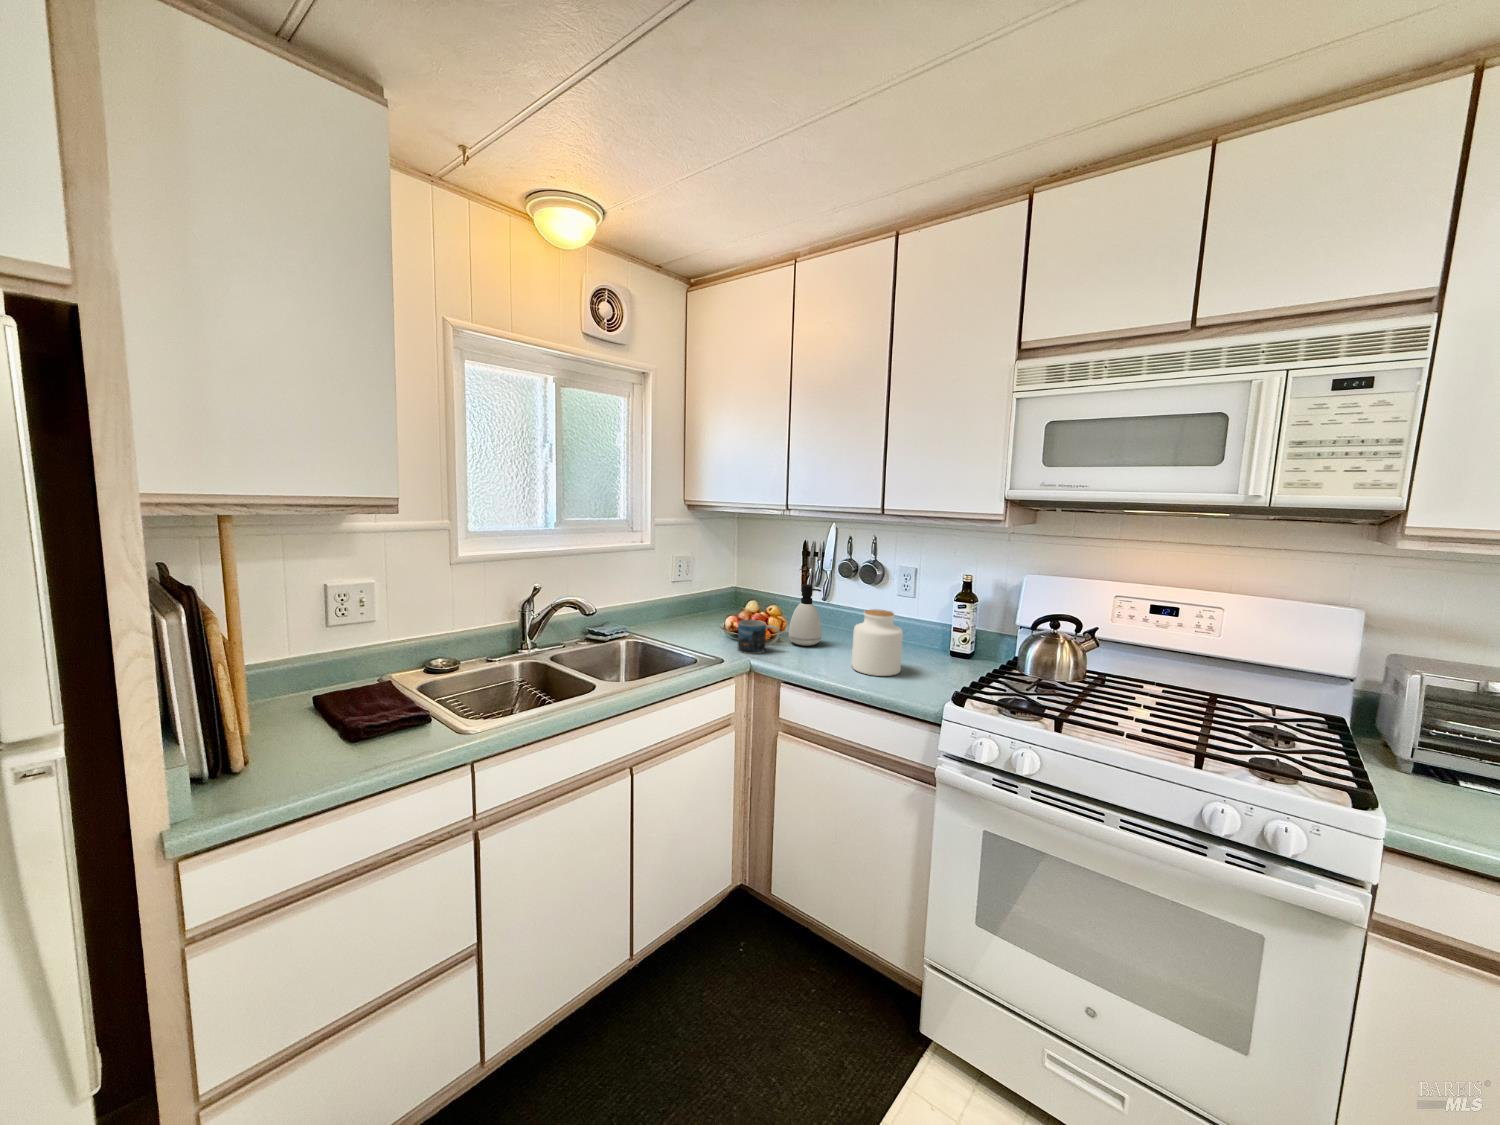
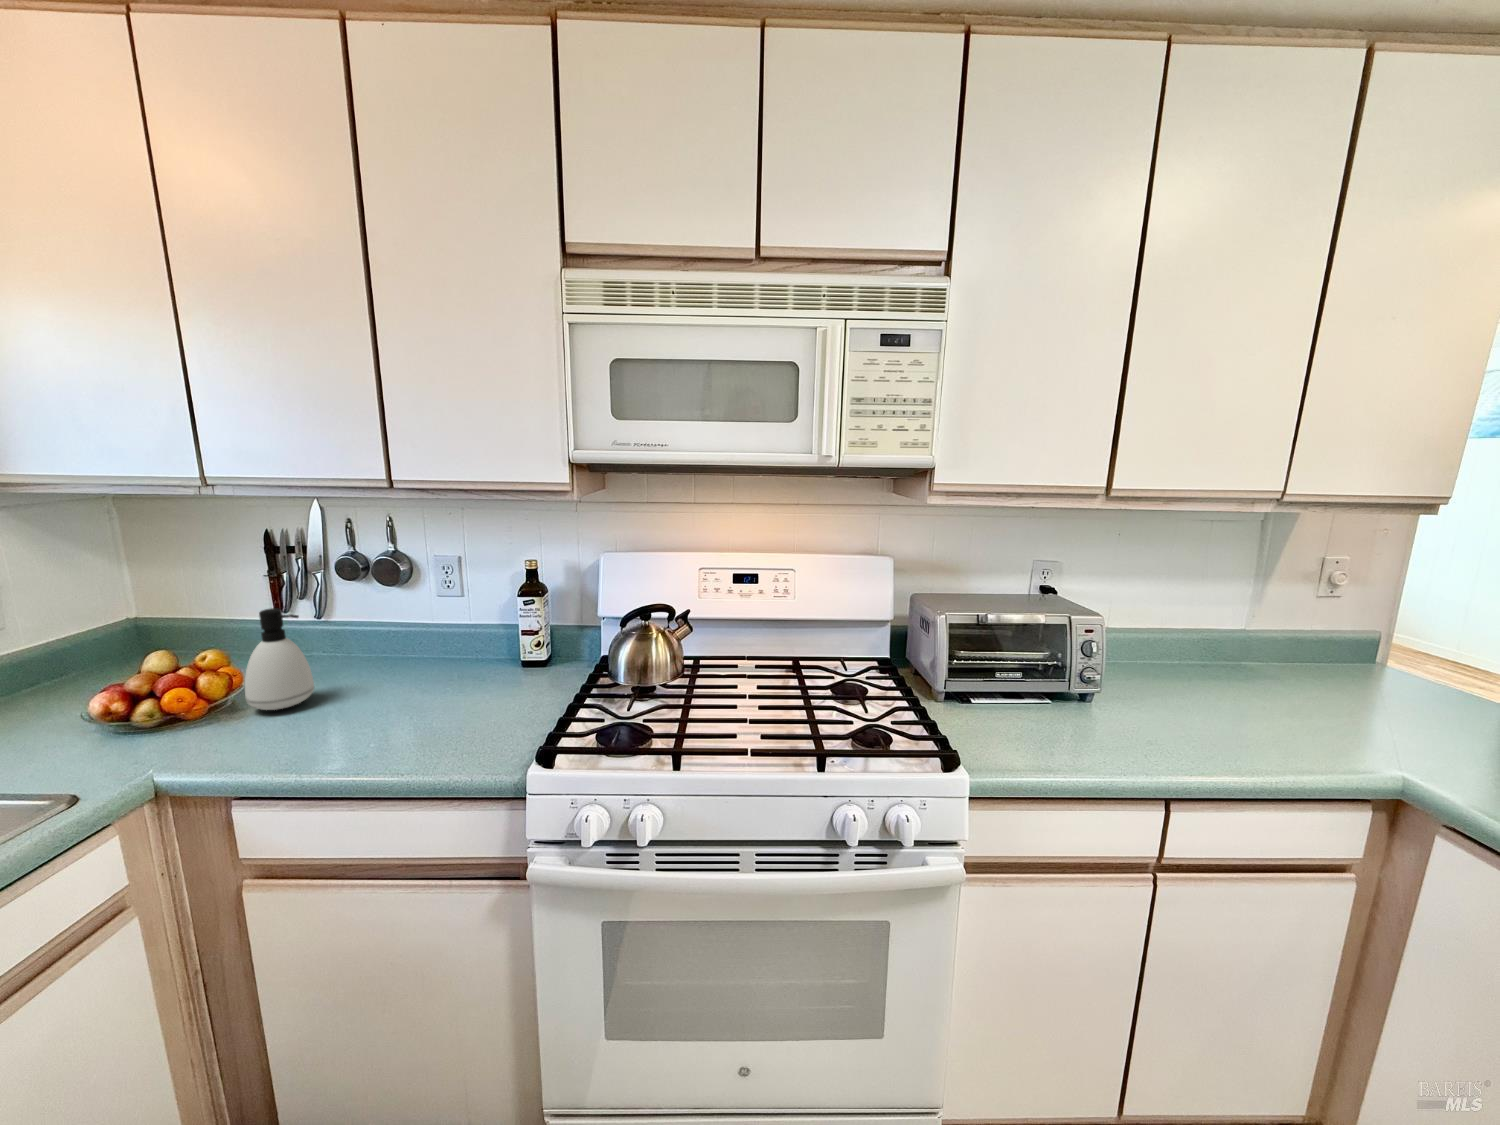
jar: present [852,609,903,676] -> none [364,634,453,741]
mug: present [738,620,780,654] -> none [108,693,218,766]

